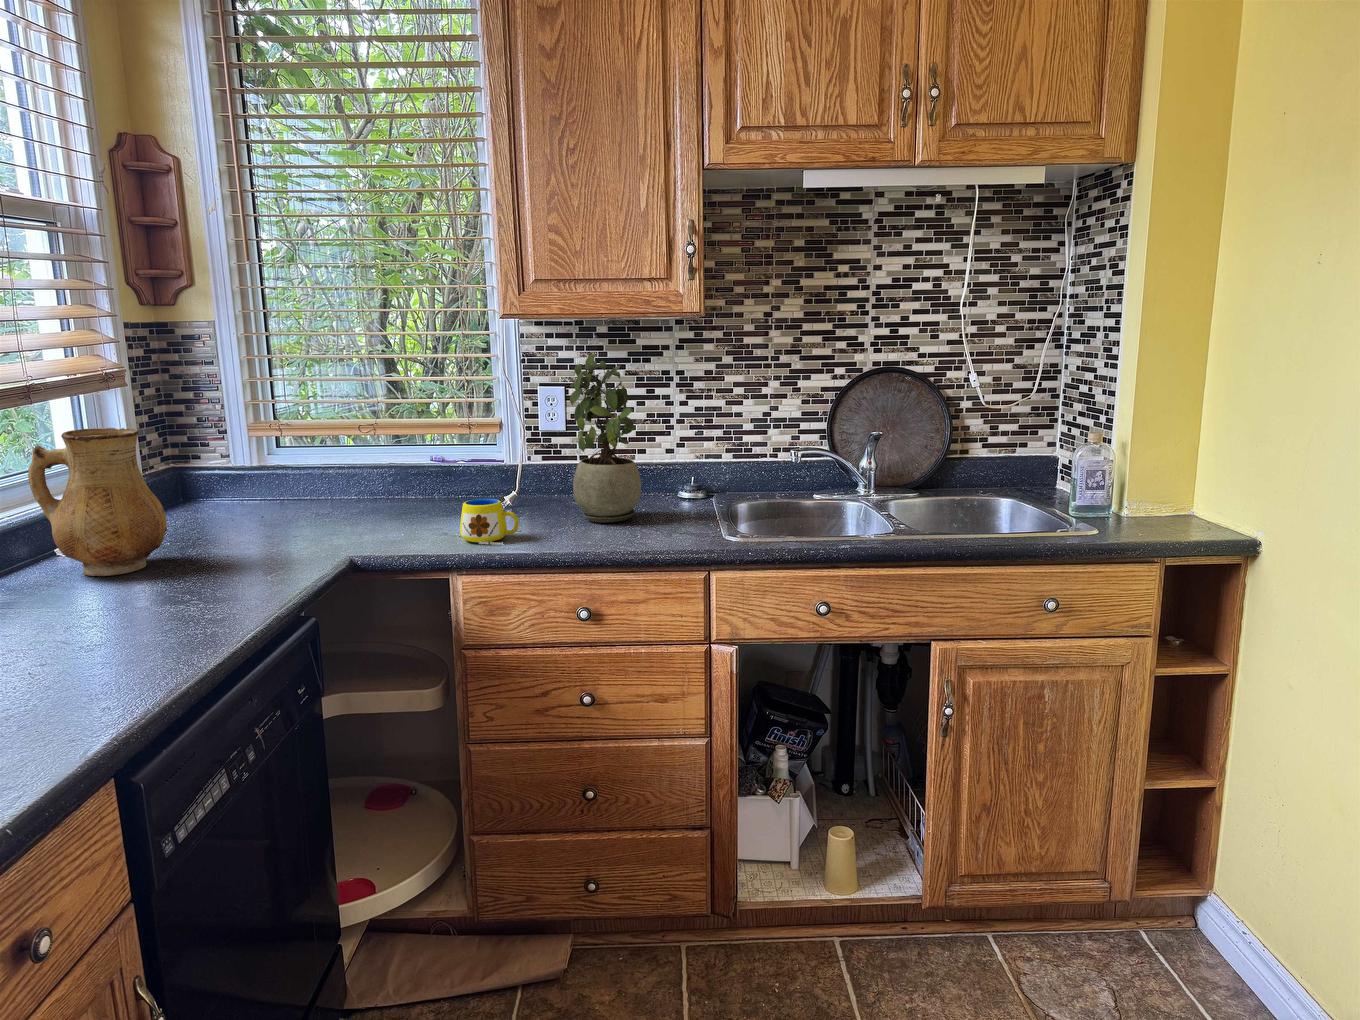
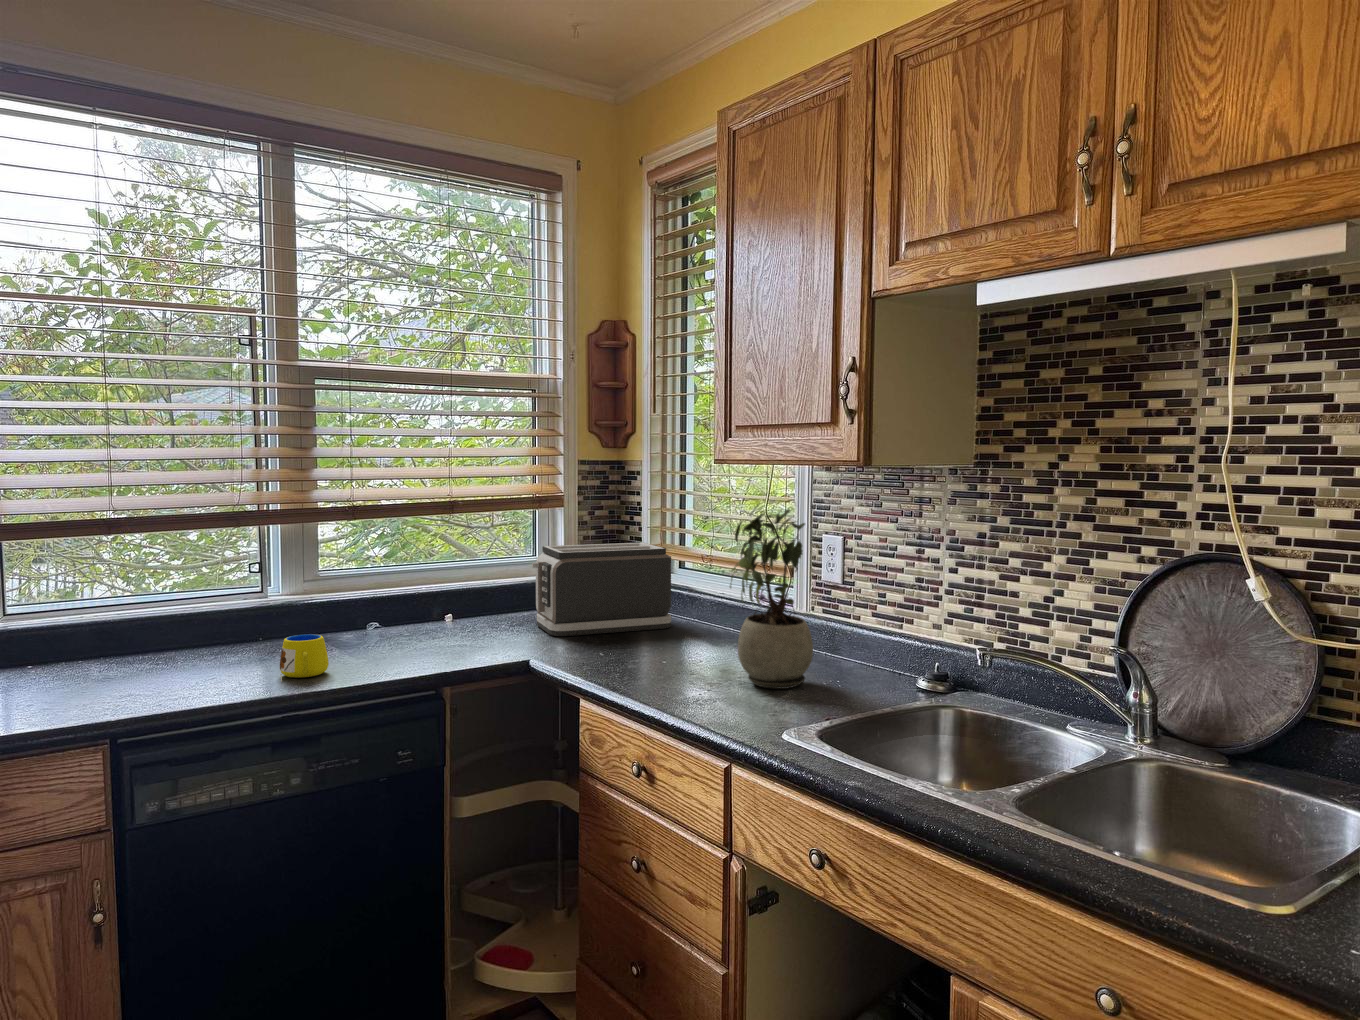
toaster: none [187,421,355,540] -> present [532,543,671,636]
ceramic pitcher: present [28,428,167,576] -> none [406,531,479,637]
mug: present [460,499,519,545] -> present [280,634,329,682]

